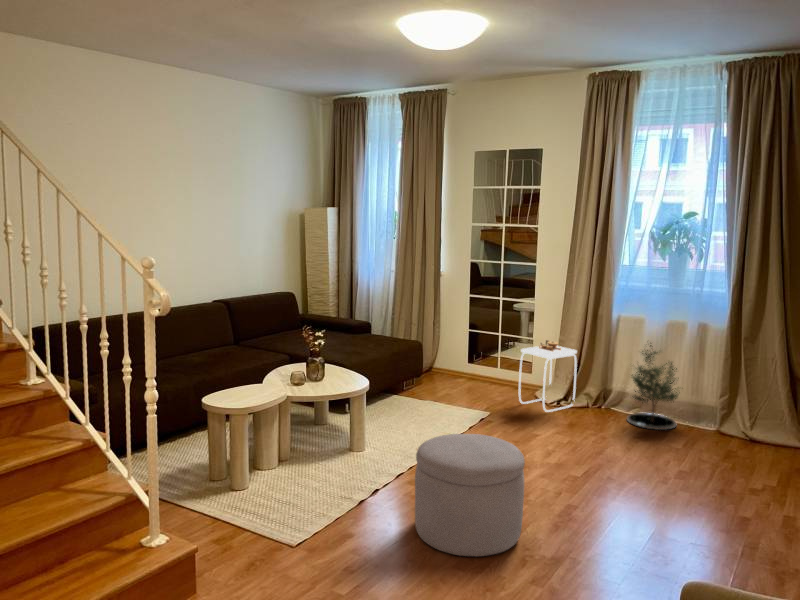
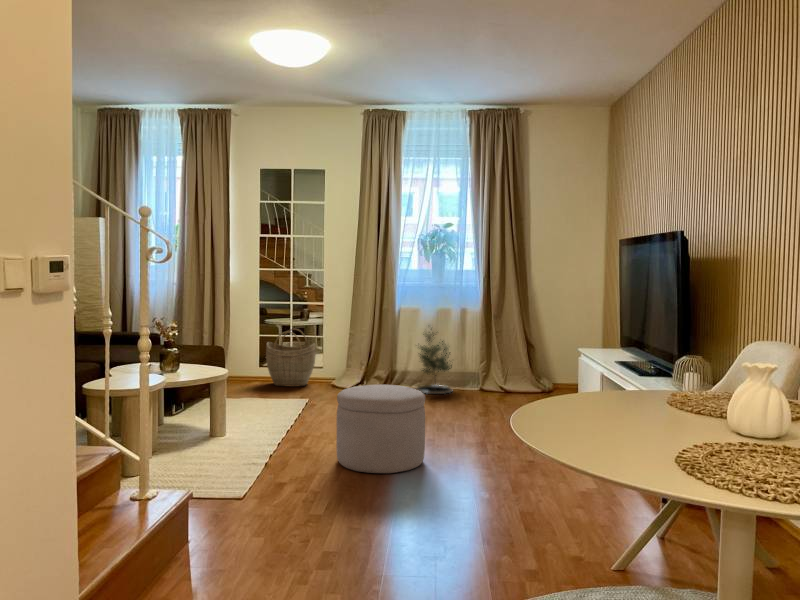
woven basket: none [469,327,522,392] -> present [266,329,316,387]
side table: present [519,340,577,412] -> none [325,333,370,393]

